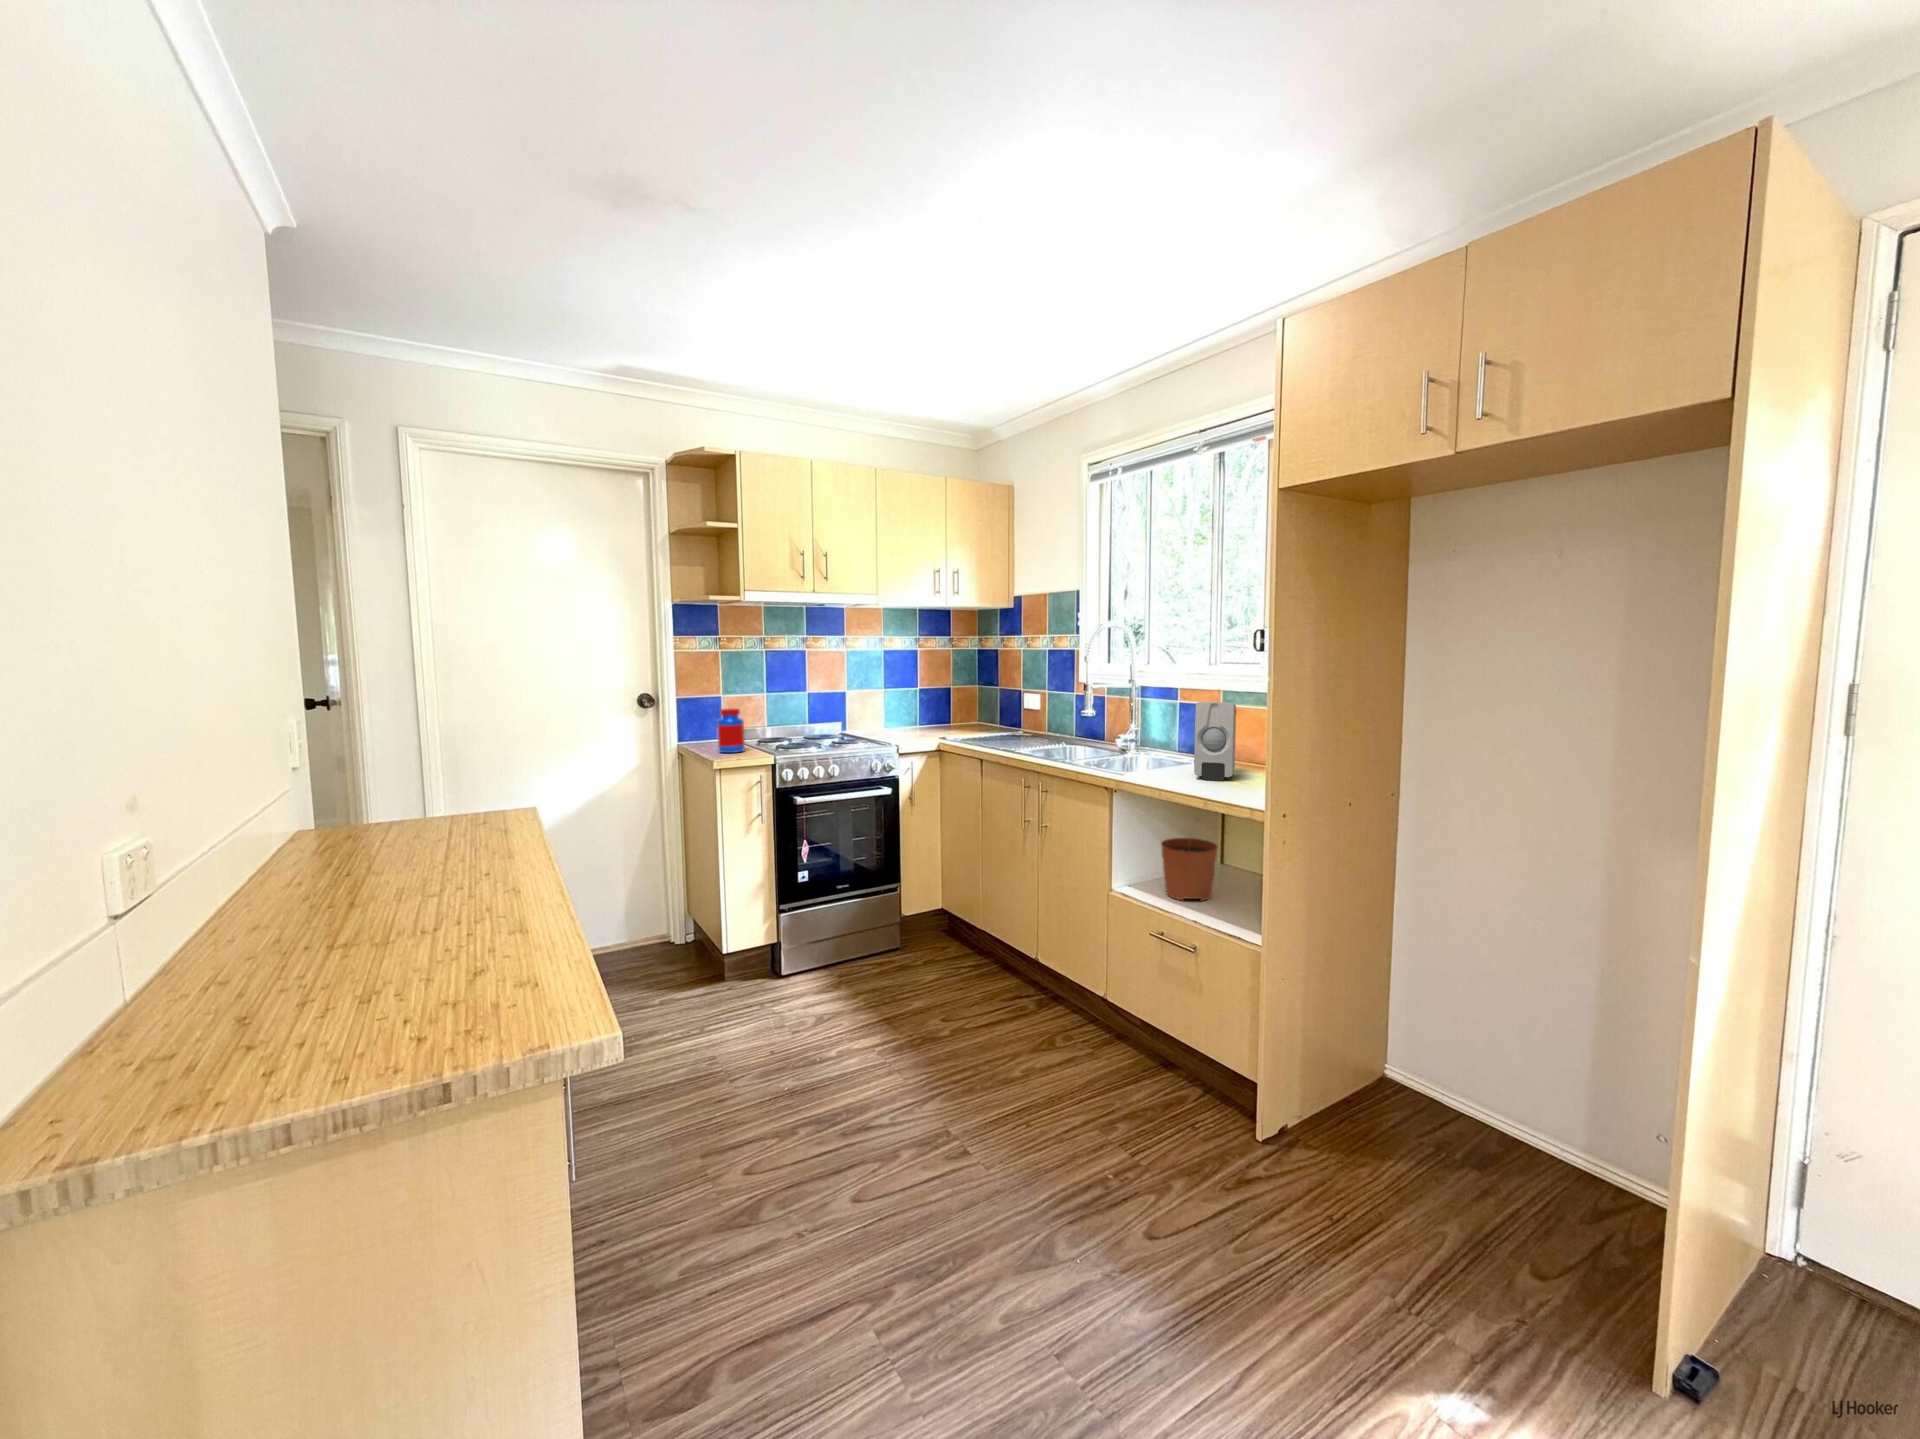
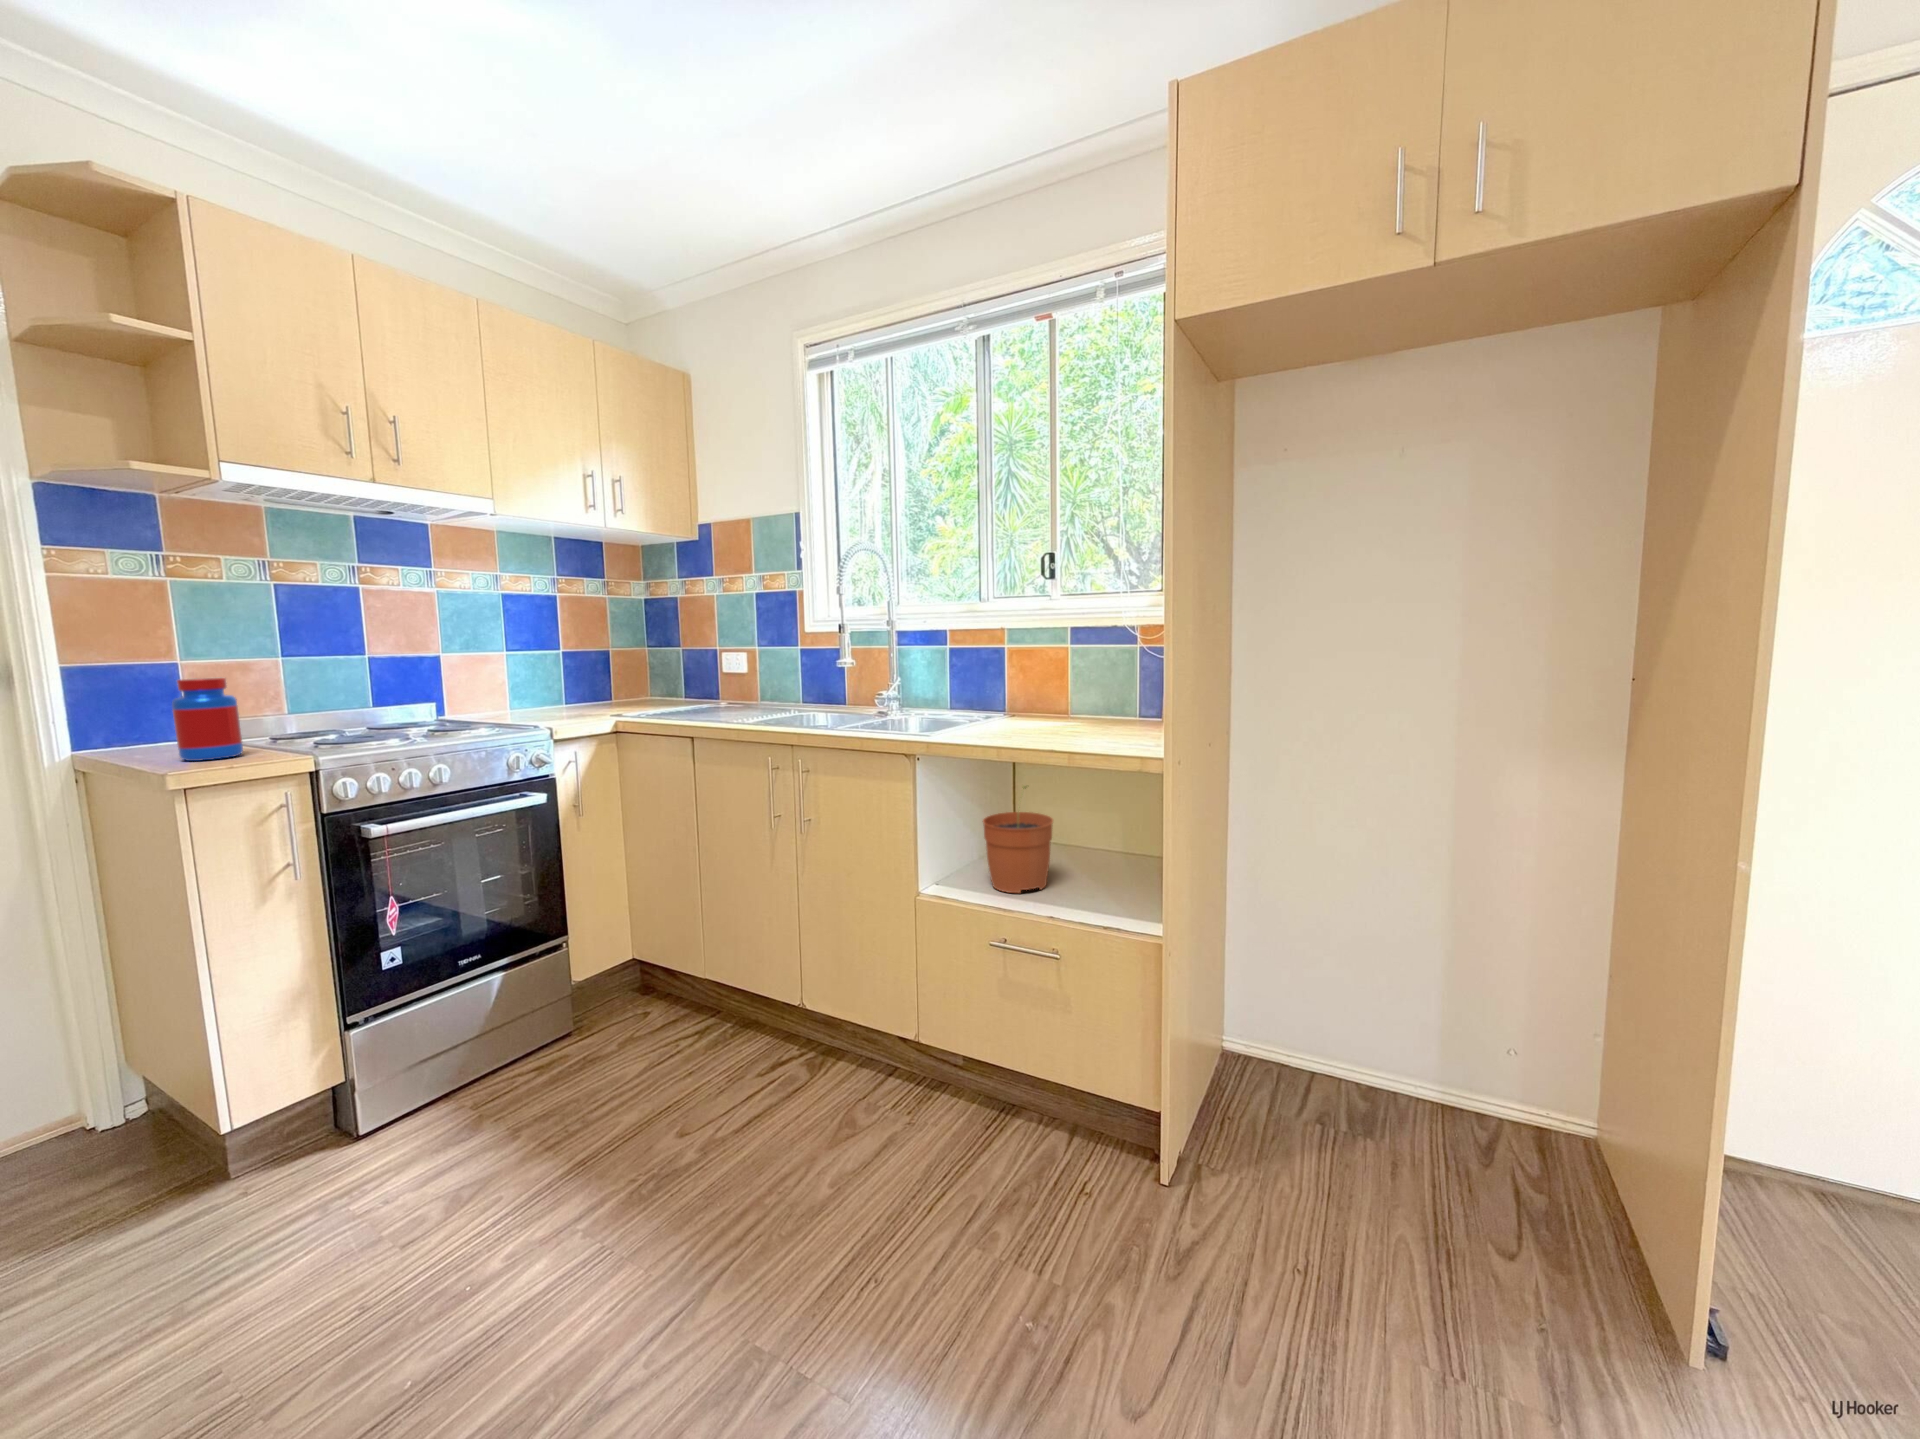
soap dispenser: present [1194,702,1236,781] -> none [1010,633,1066,735]

